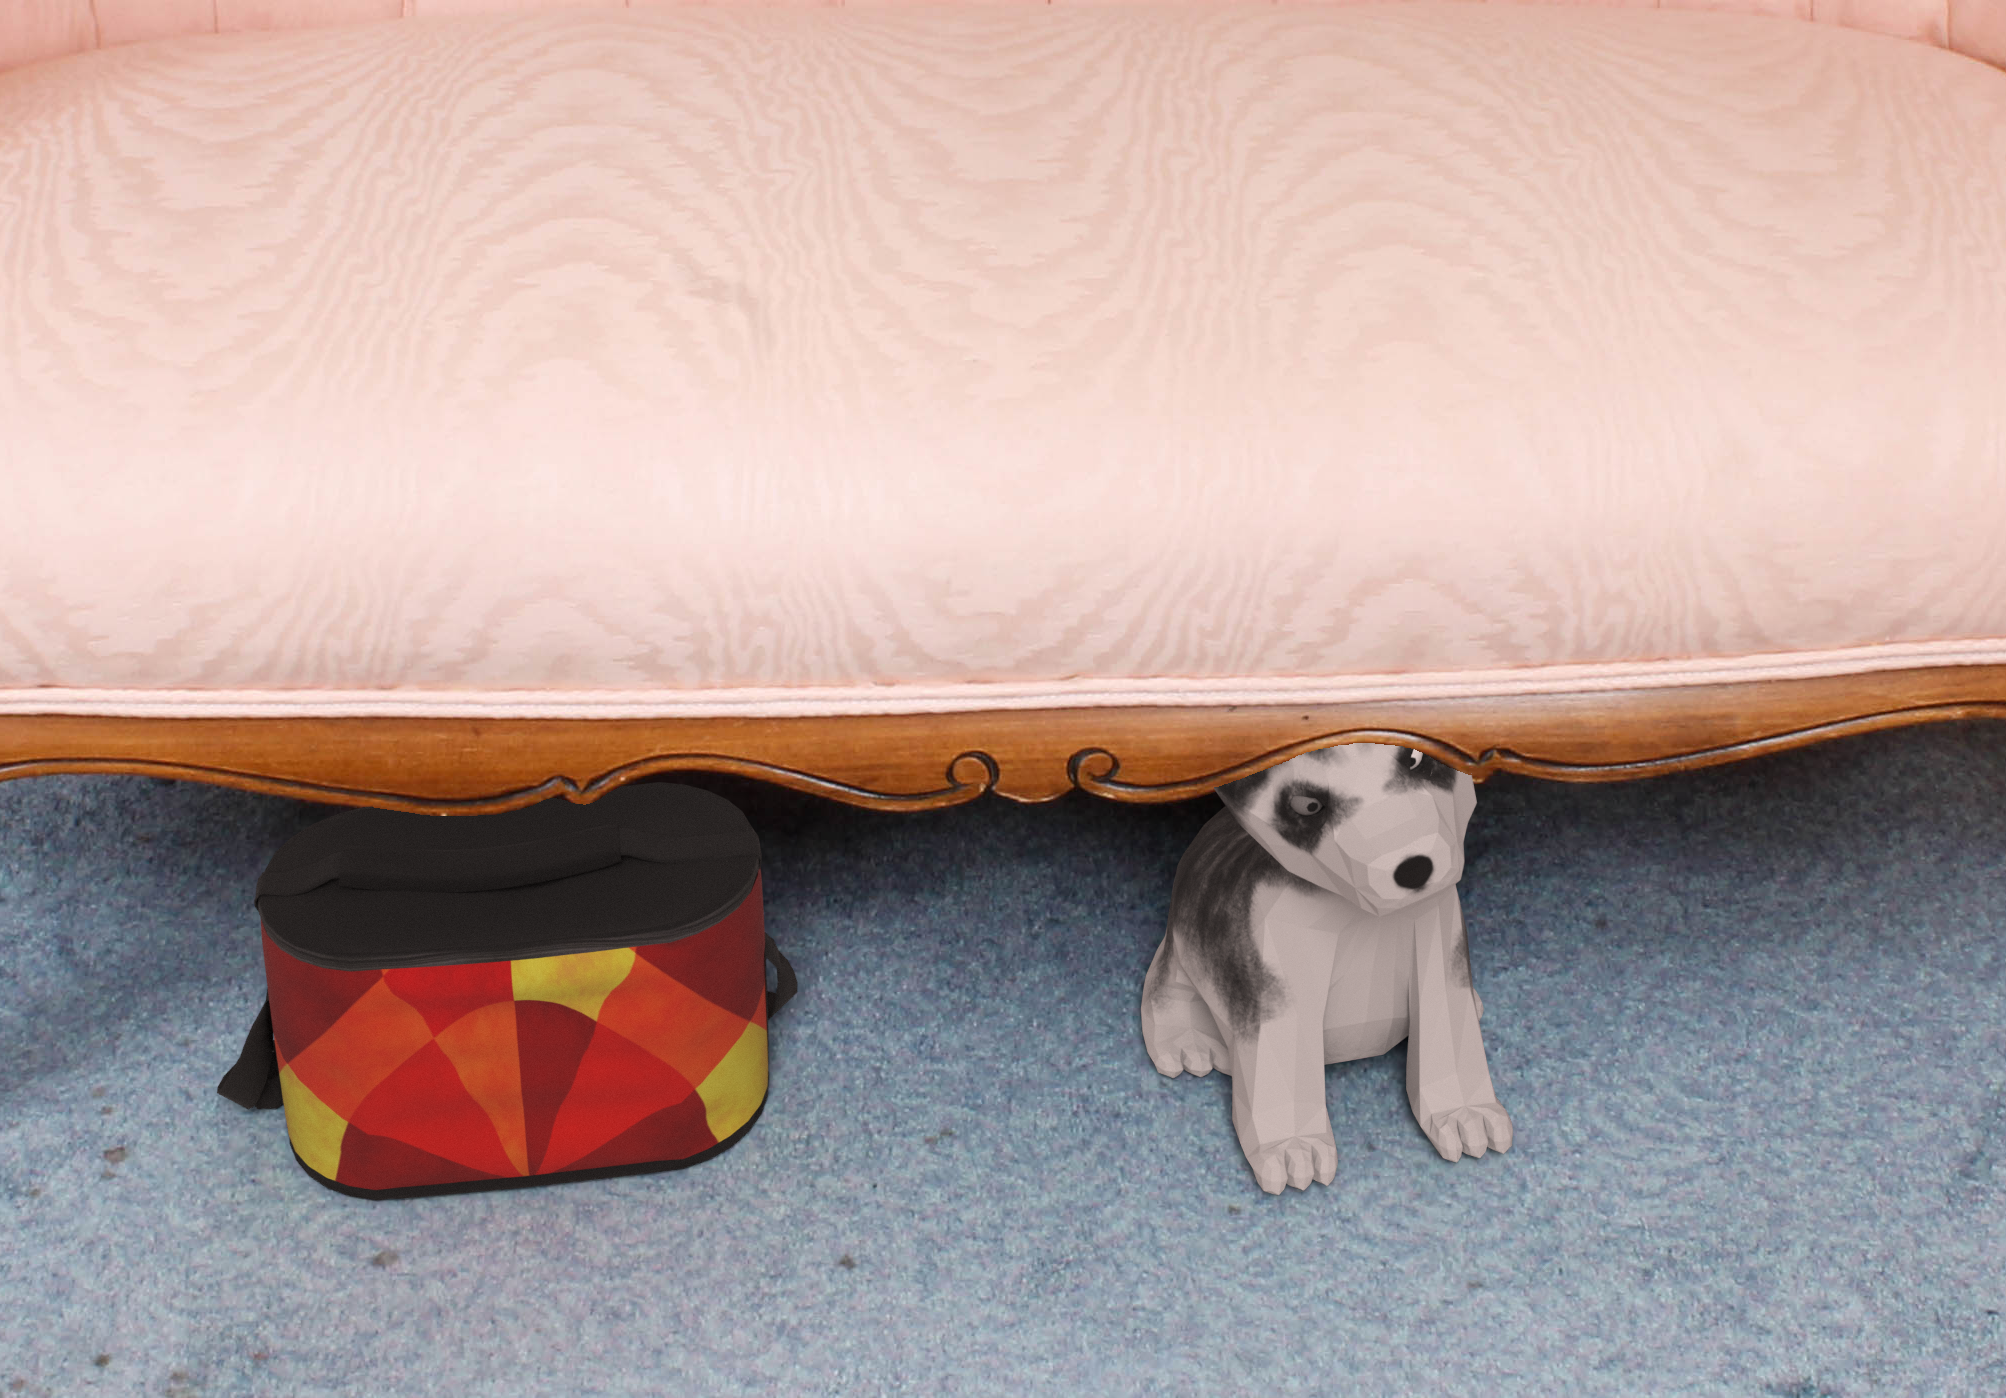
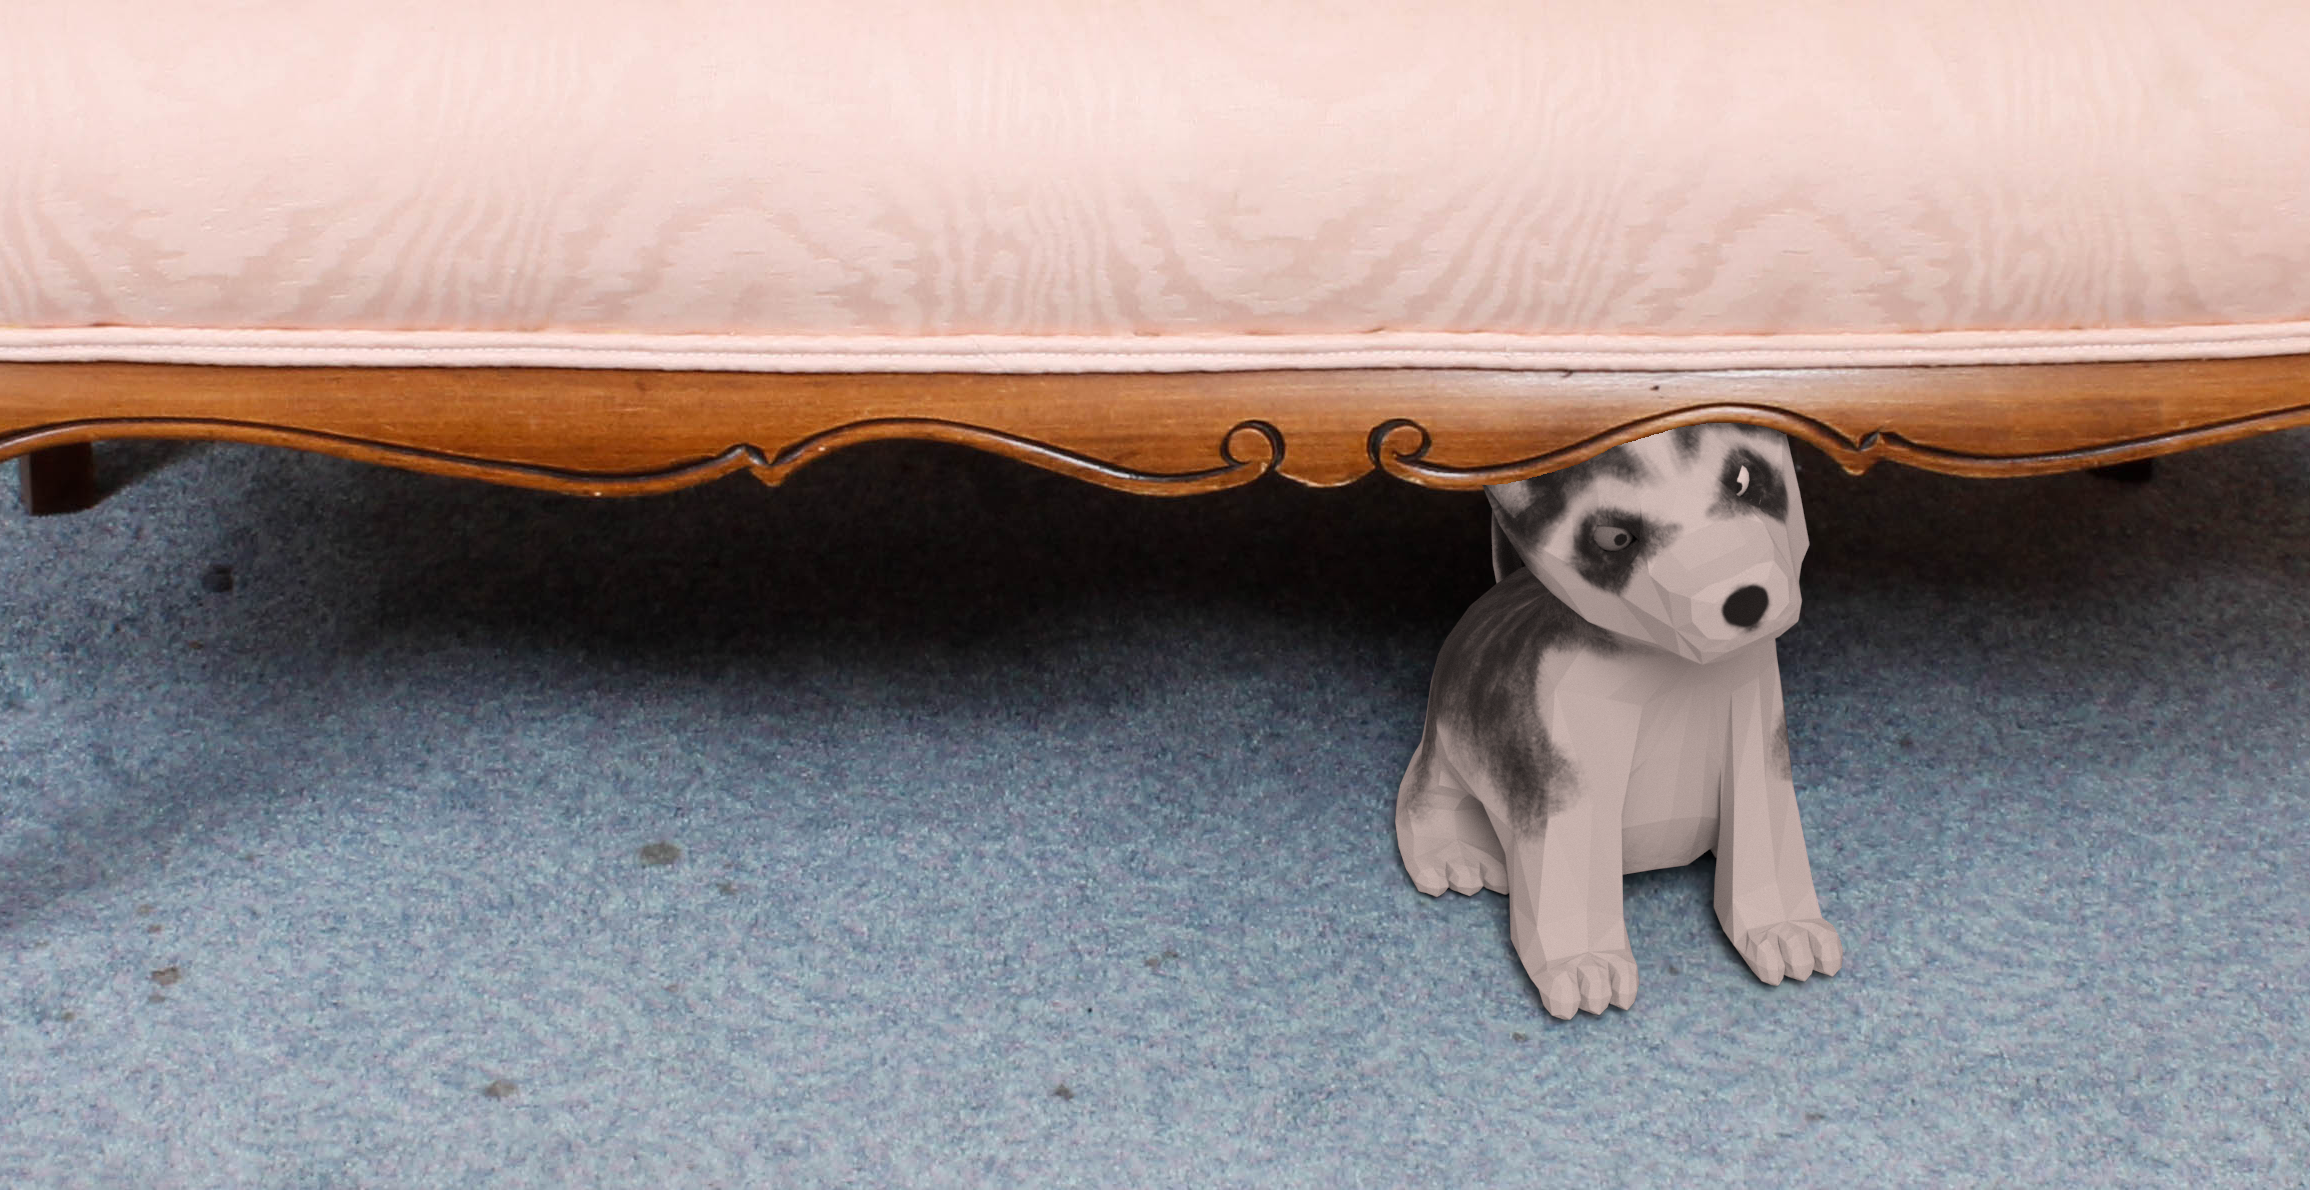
bag: present [217,782,797,1200] -> none [289,535,990,1026]

